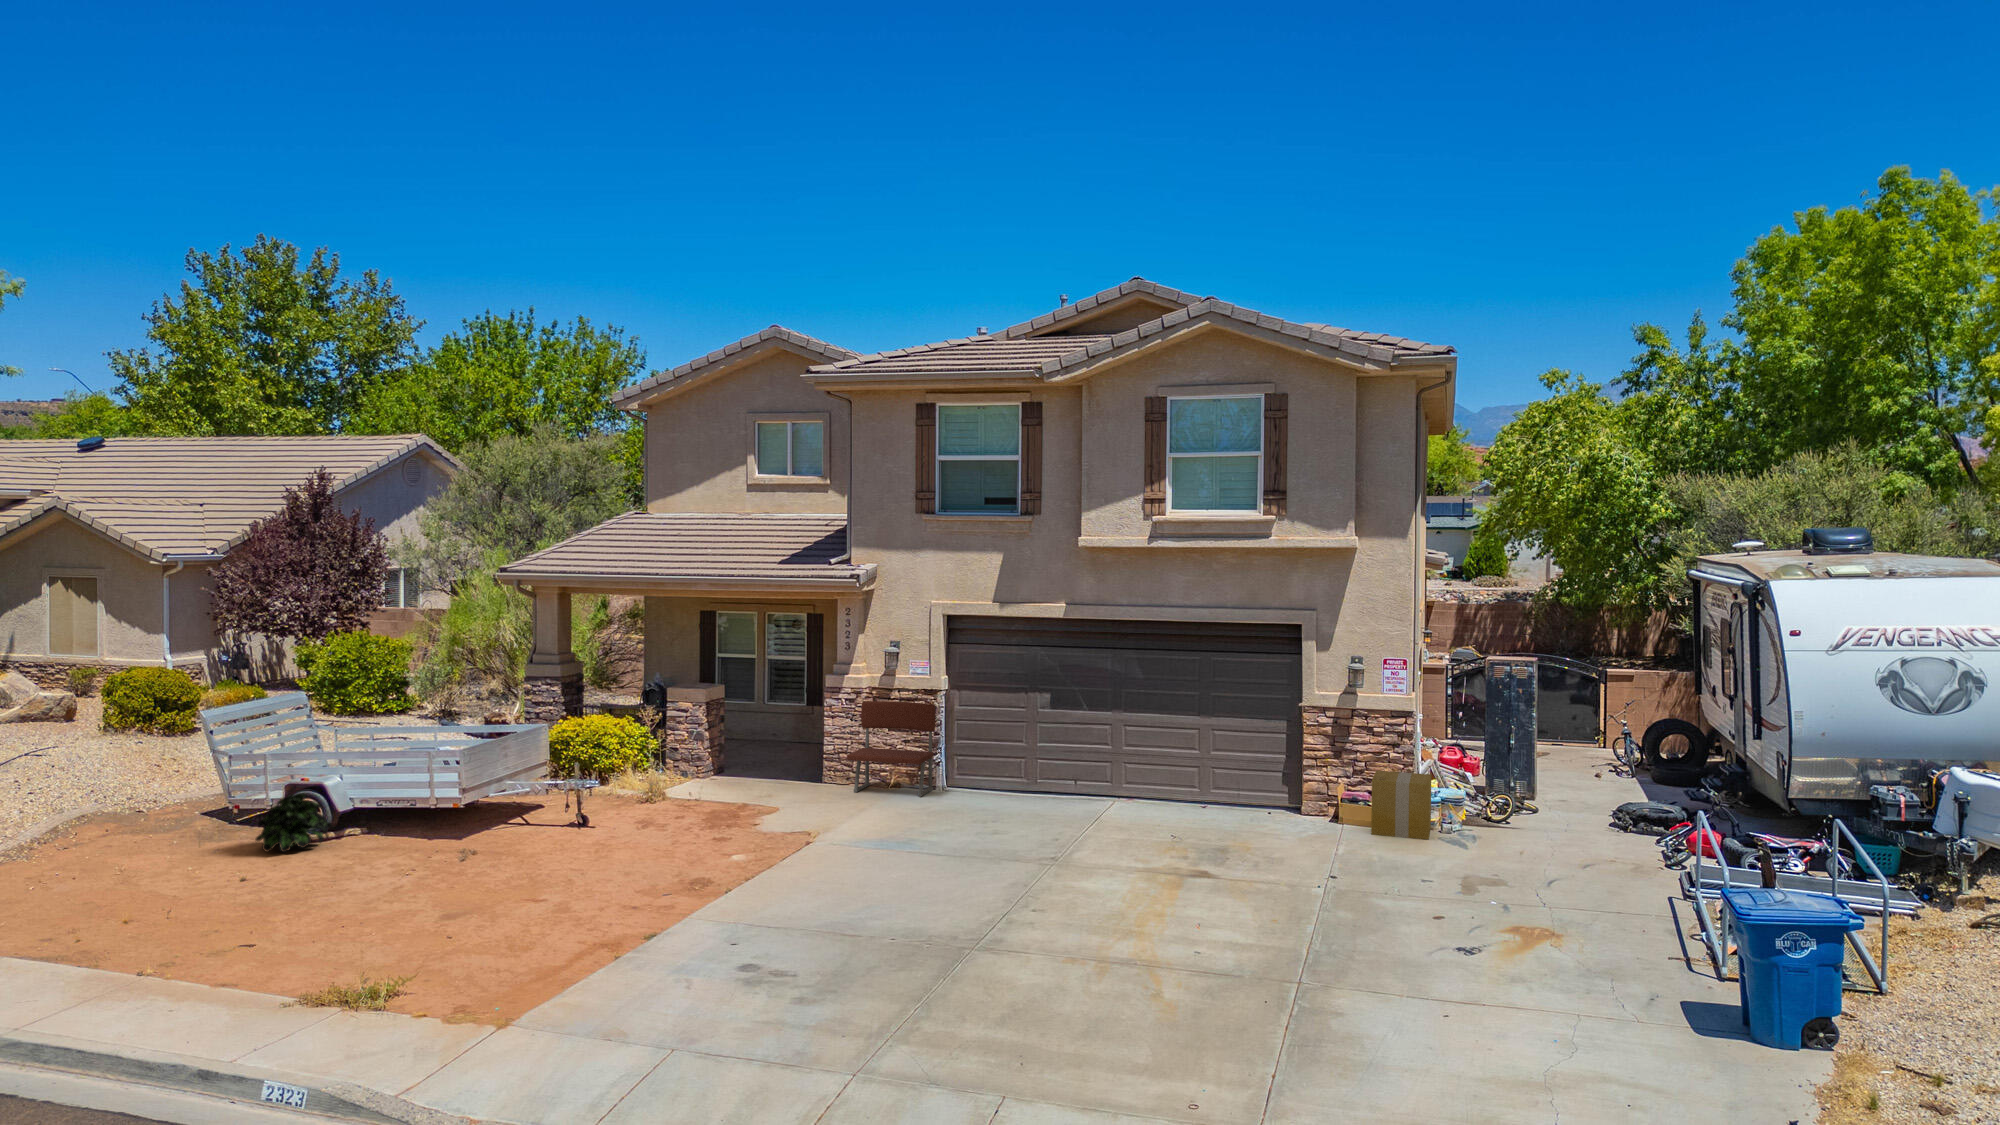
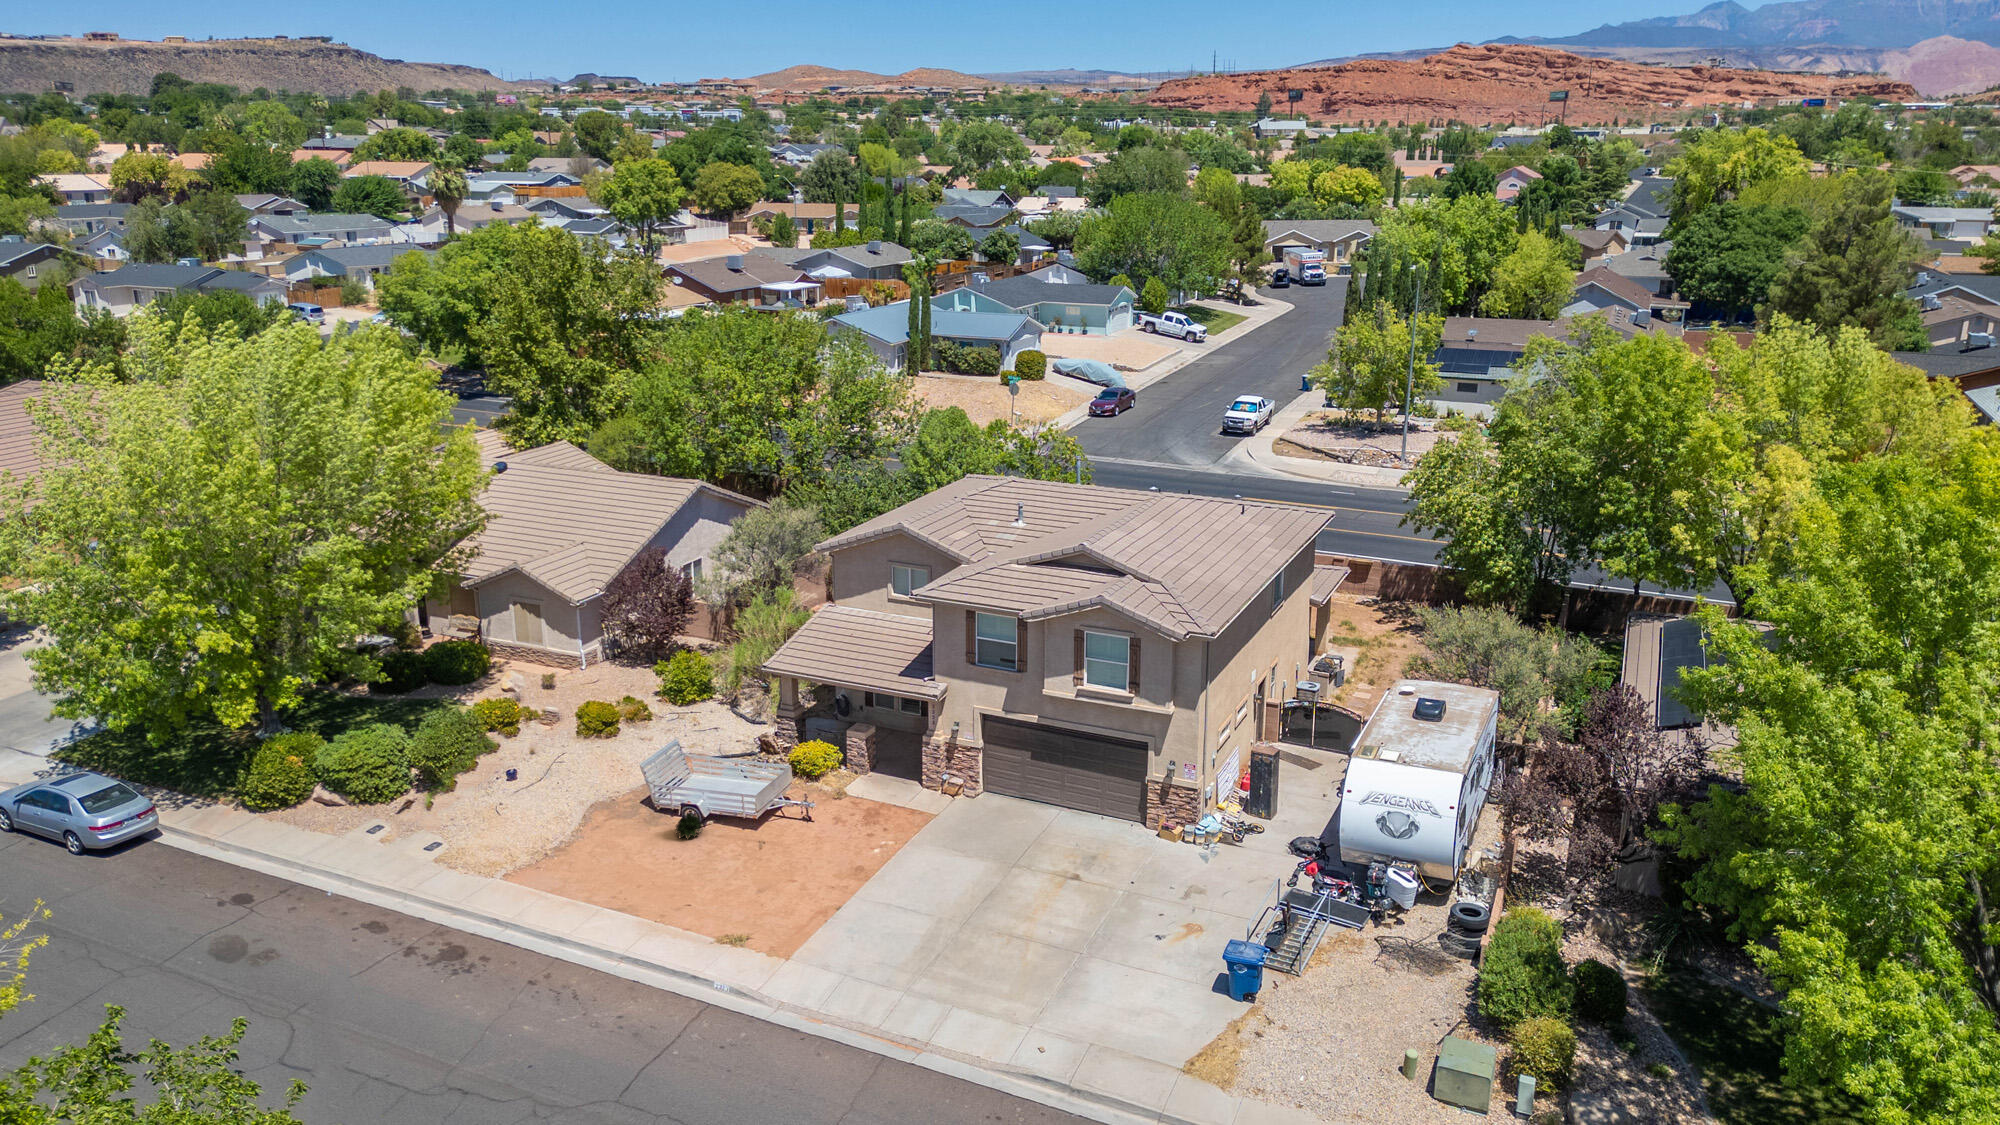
bench: present [847,701,935,797] -> none [932,751,976,804]
cardboard box: present [1371,771,1432,840] -> none [1168,817,1203,857]

